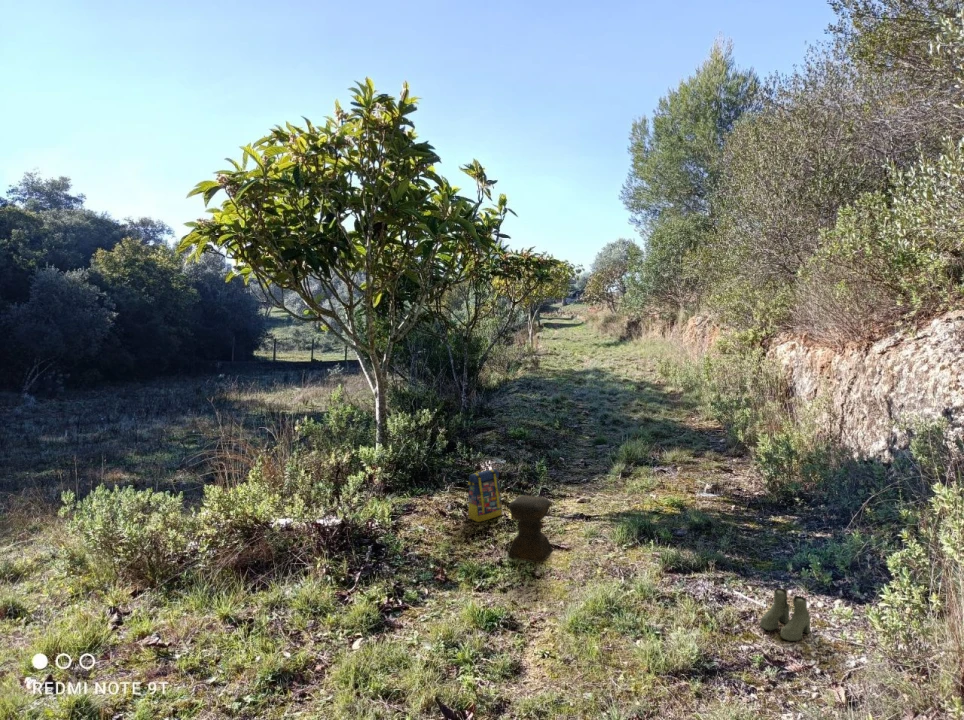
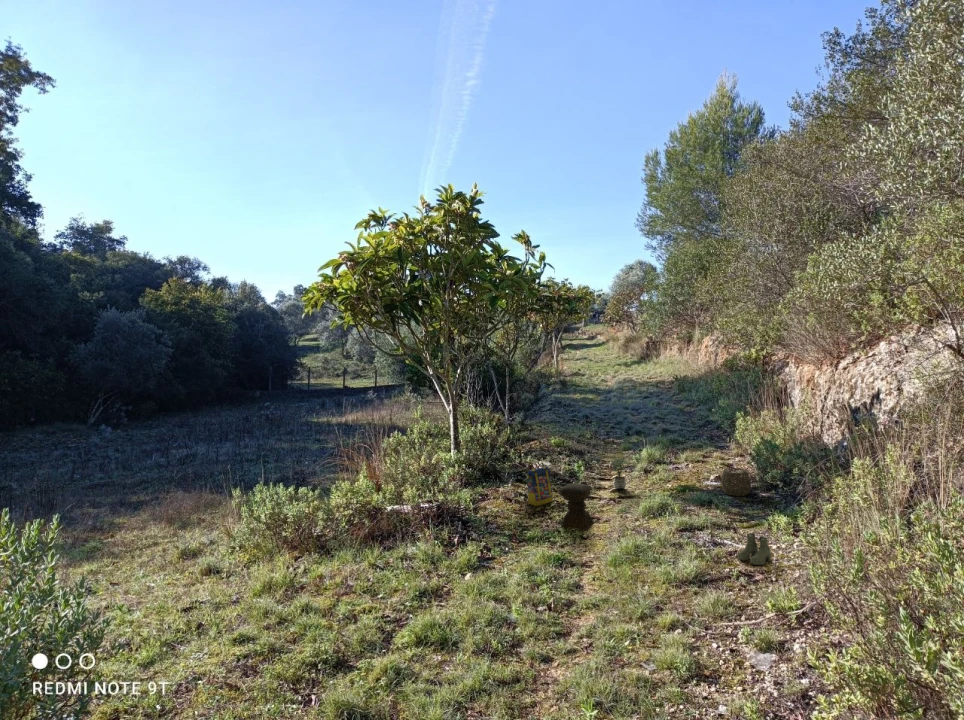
potted plant: none [574,457,605,501] -> present [607,457,627,490]
woven basket: none [721,476,761,515] -> present [721,468,751,496]

